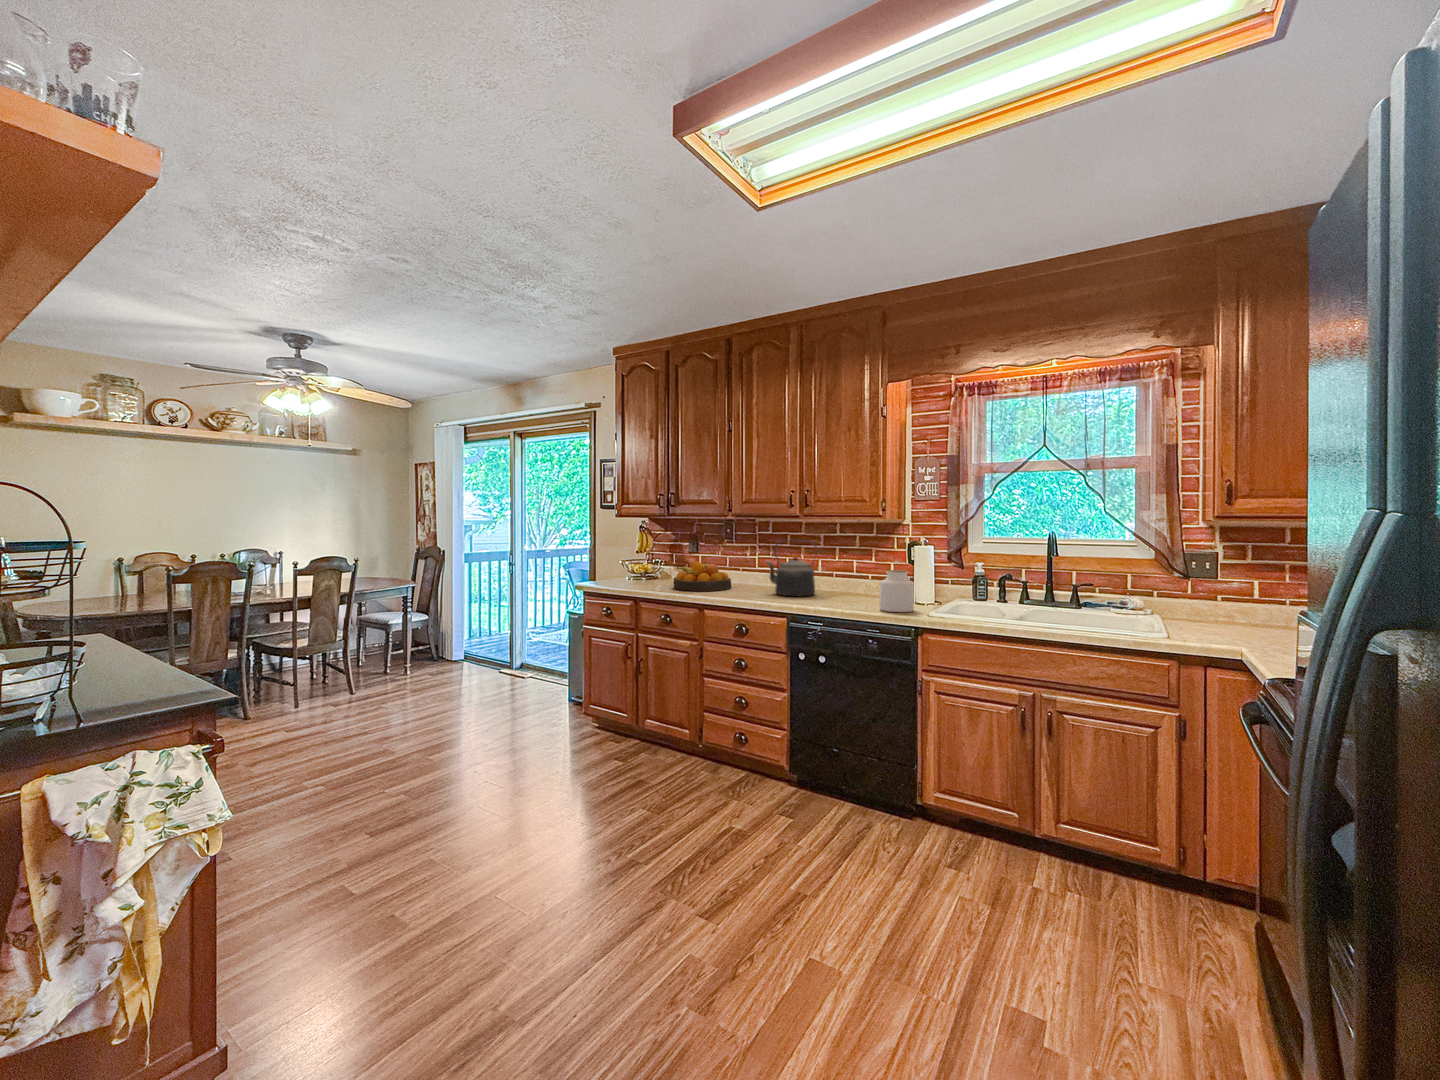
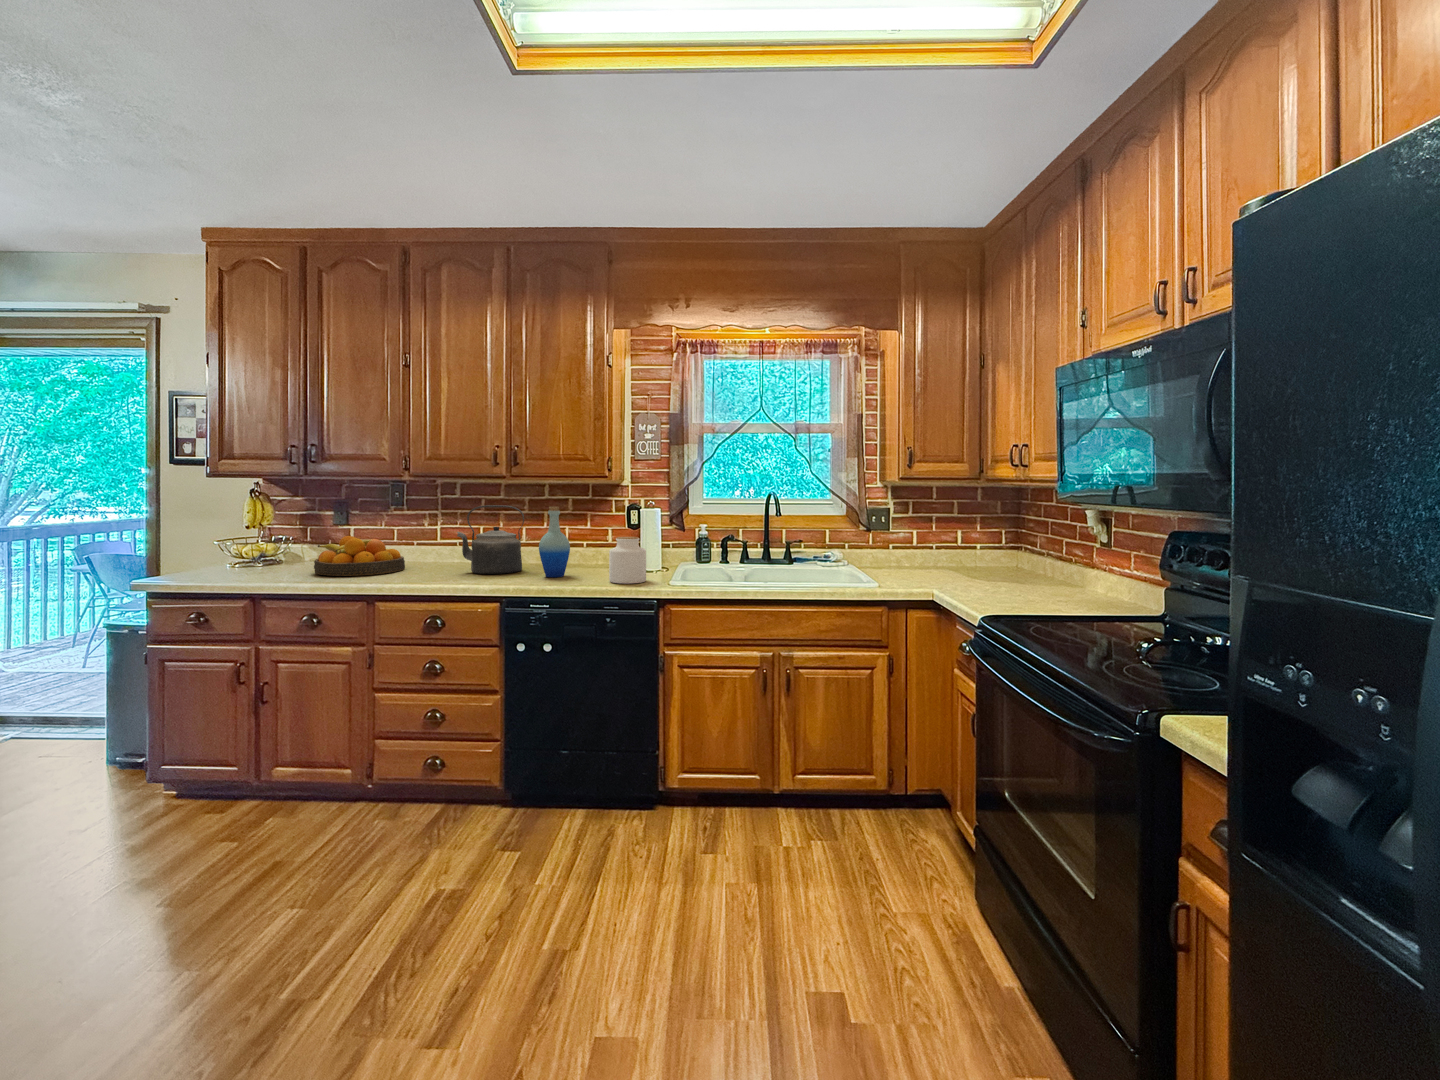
bottle: none [825,542,851,602] -> present [539,507,570,577]

